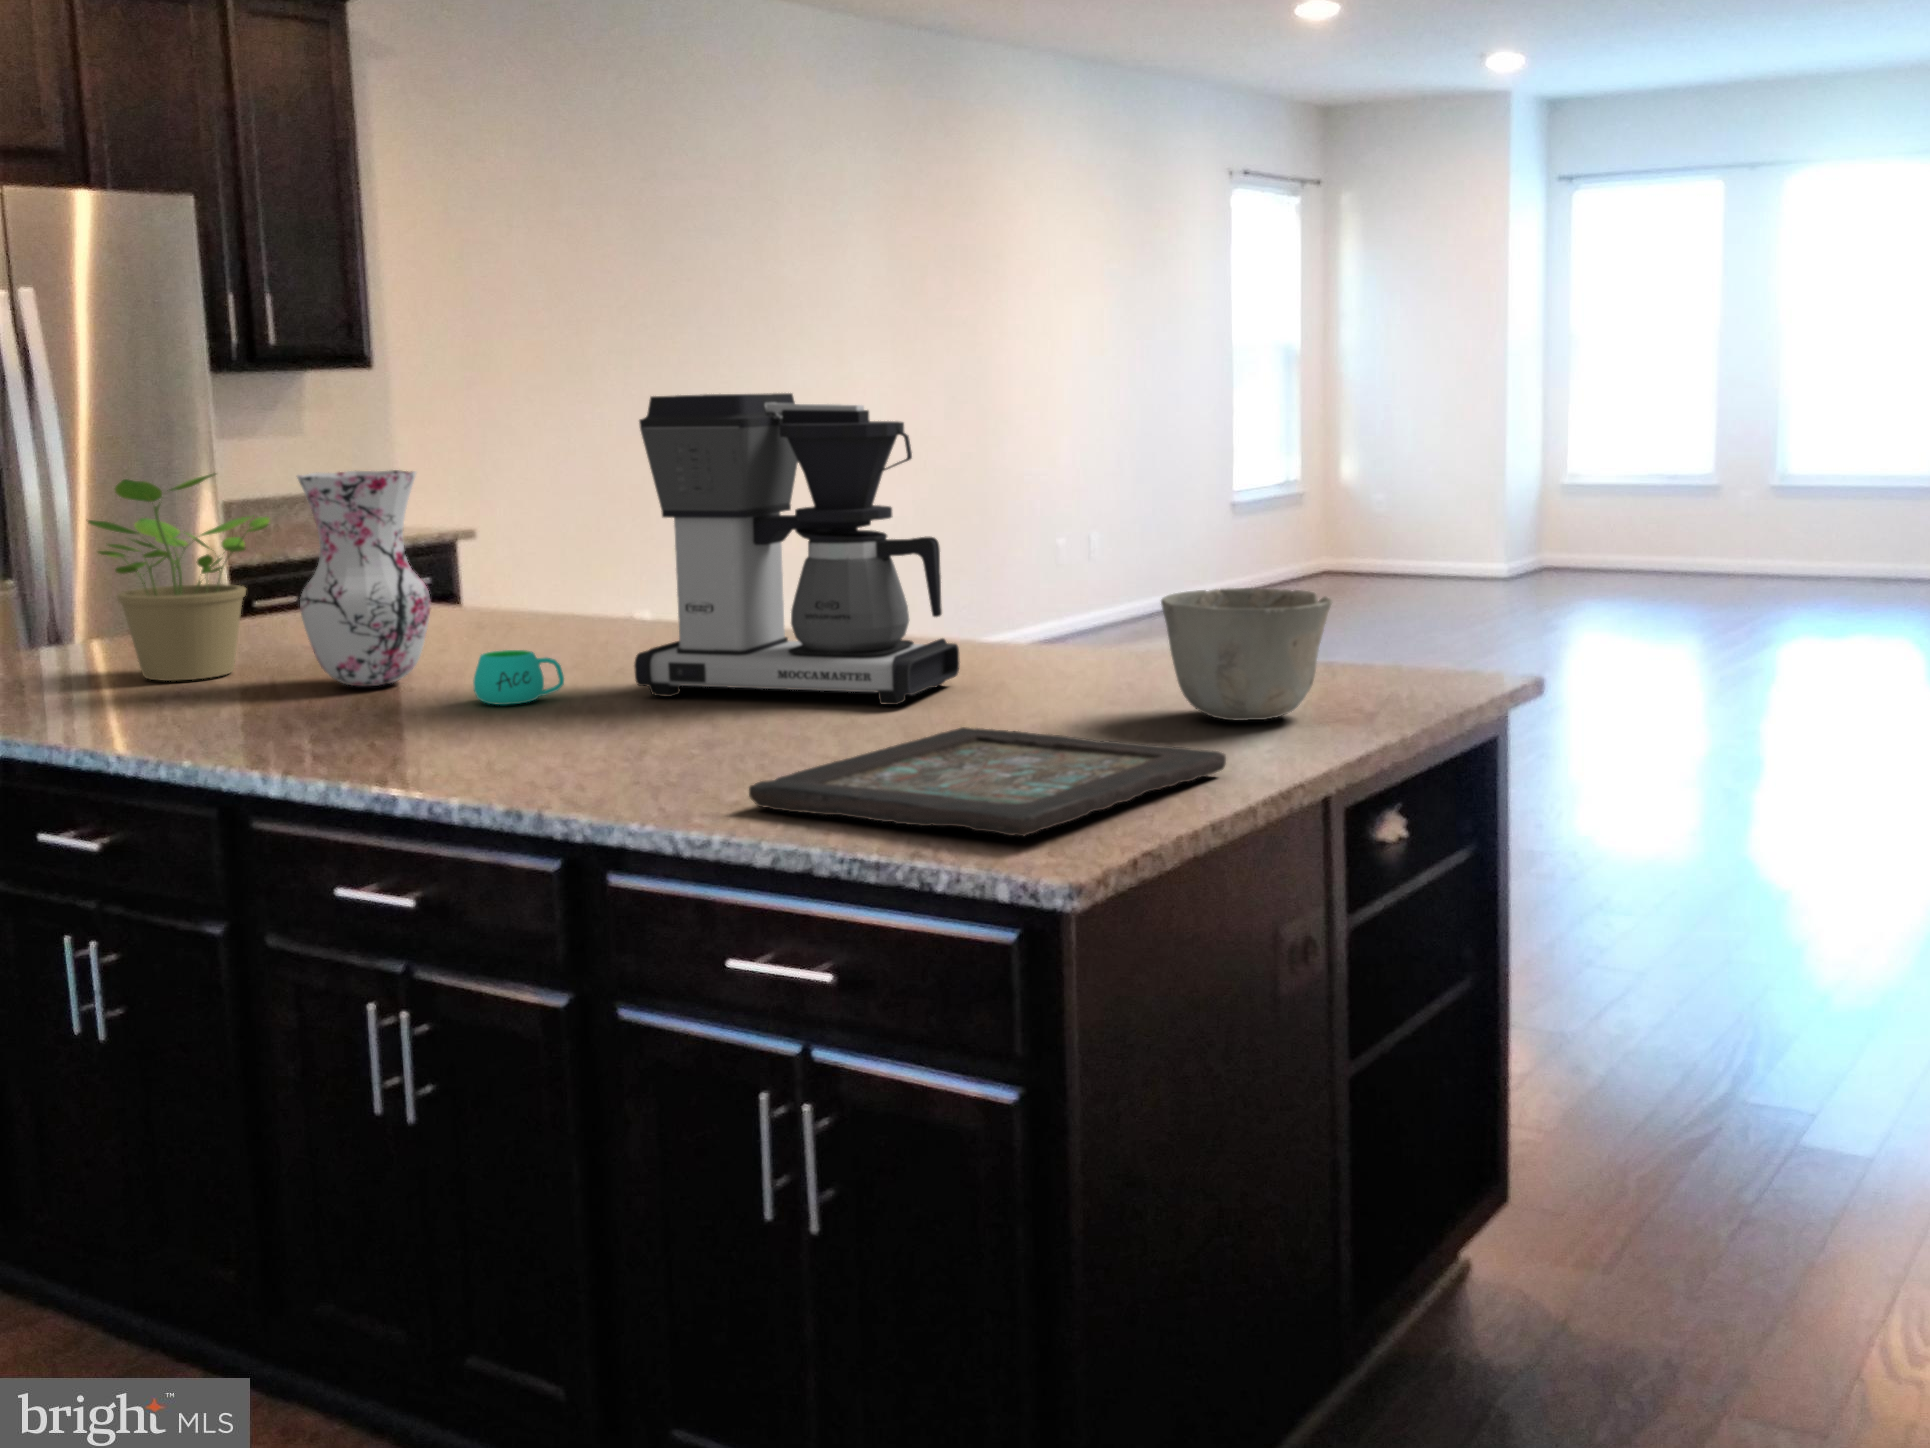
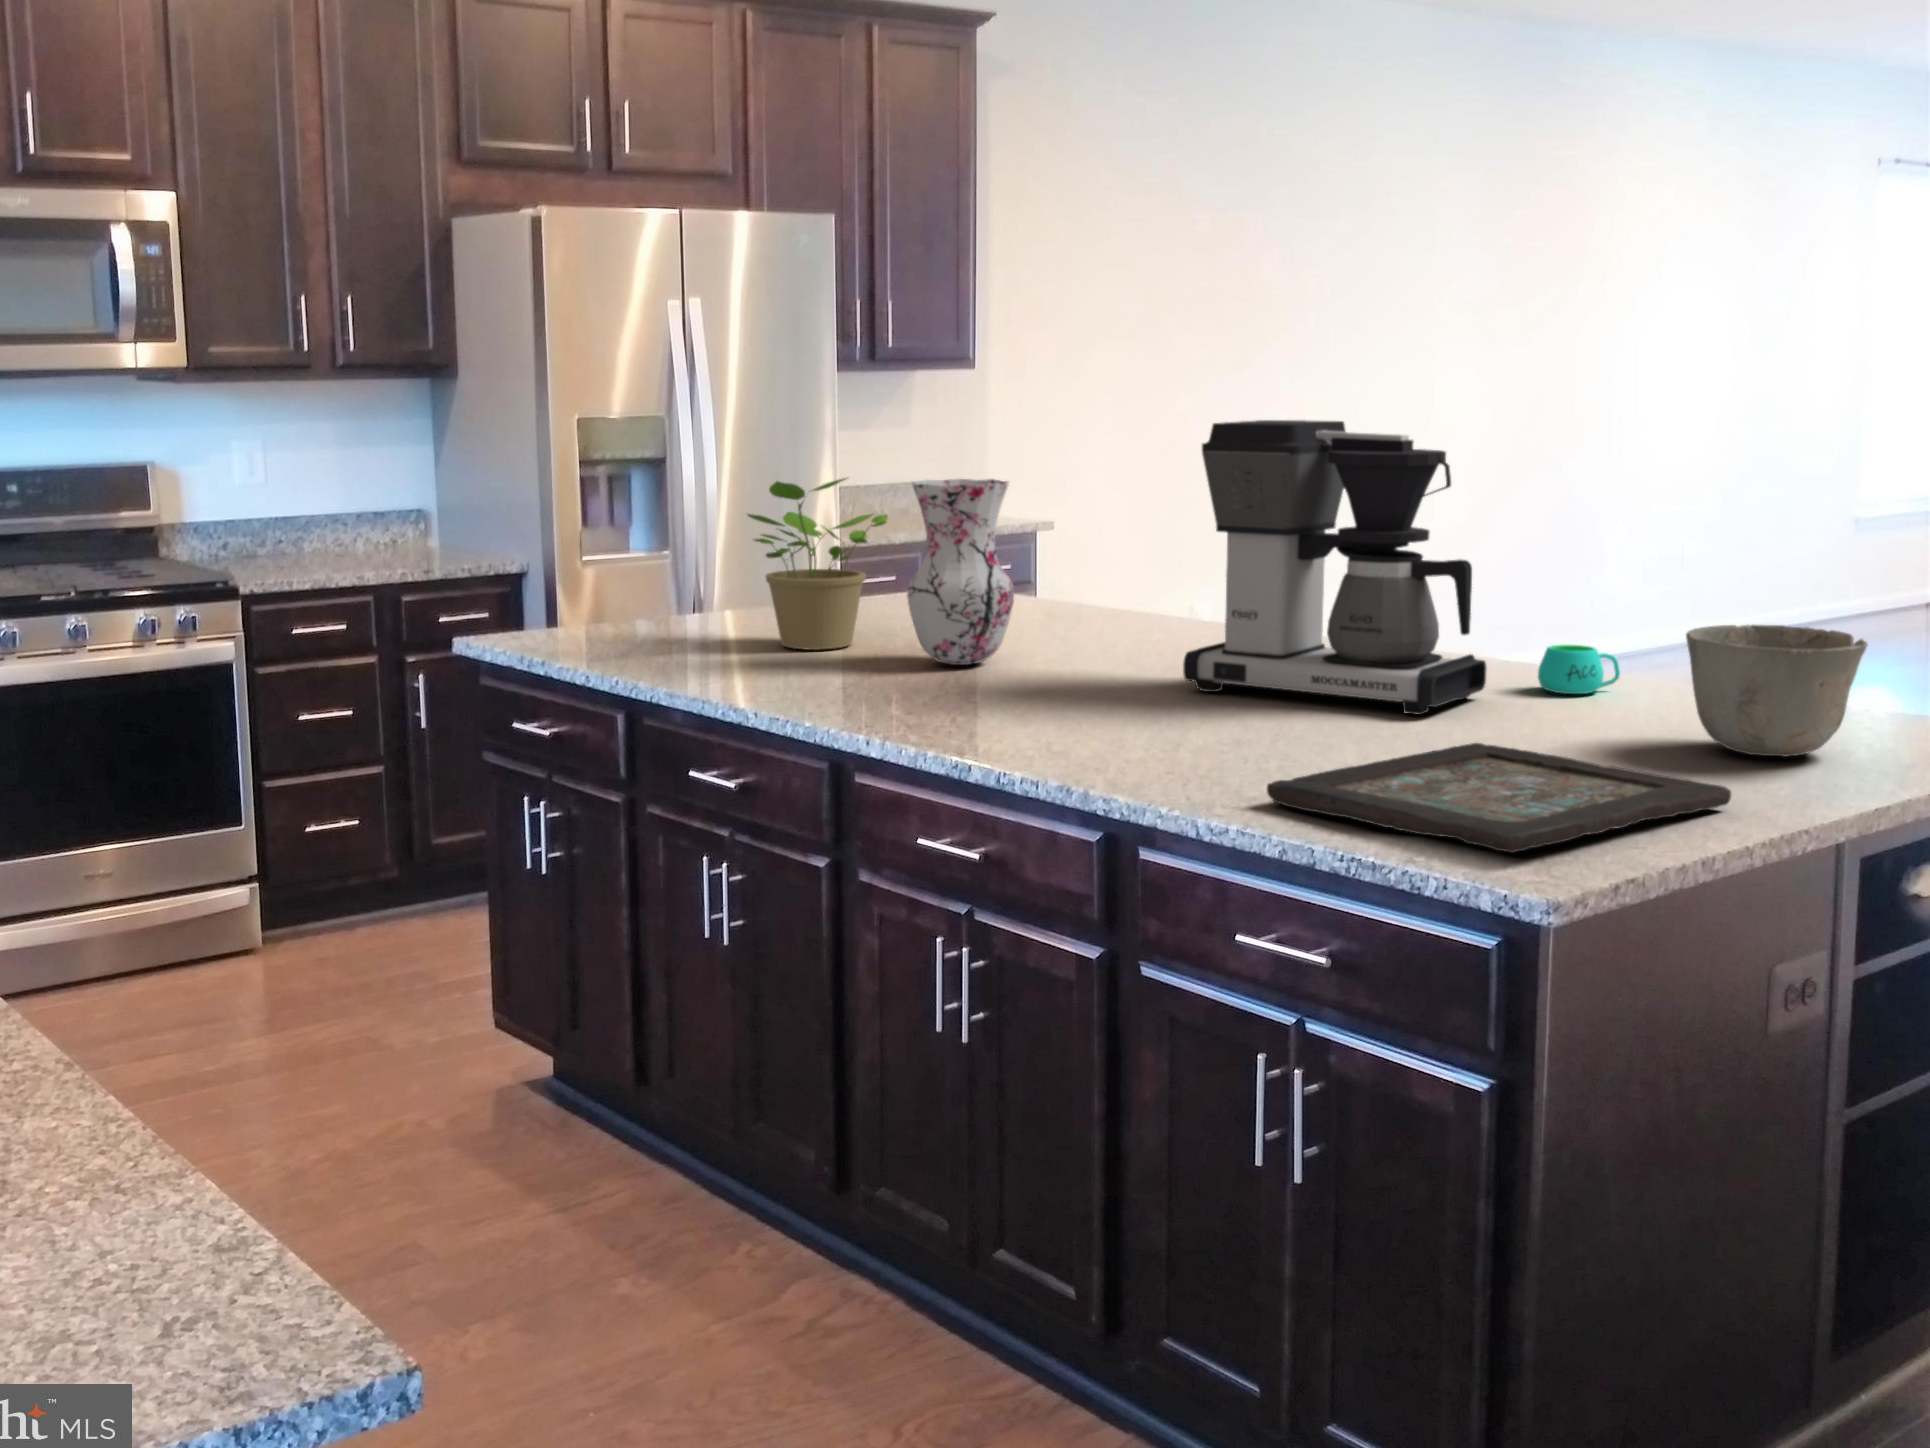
mug: present [473,650,564,705] -> present [1538,645,1620,694]

